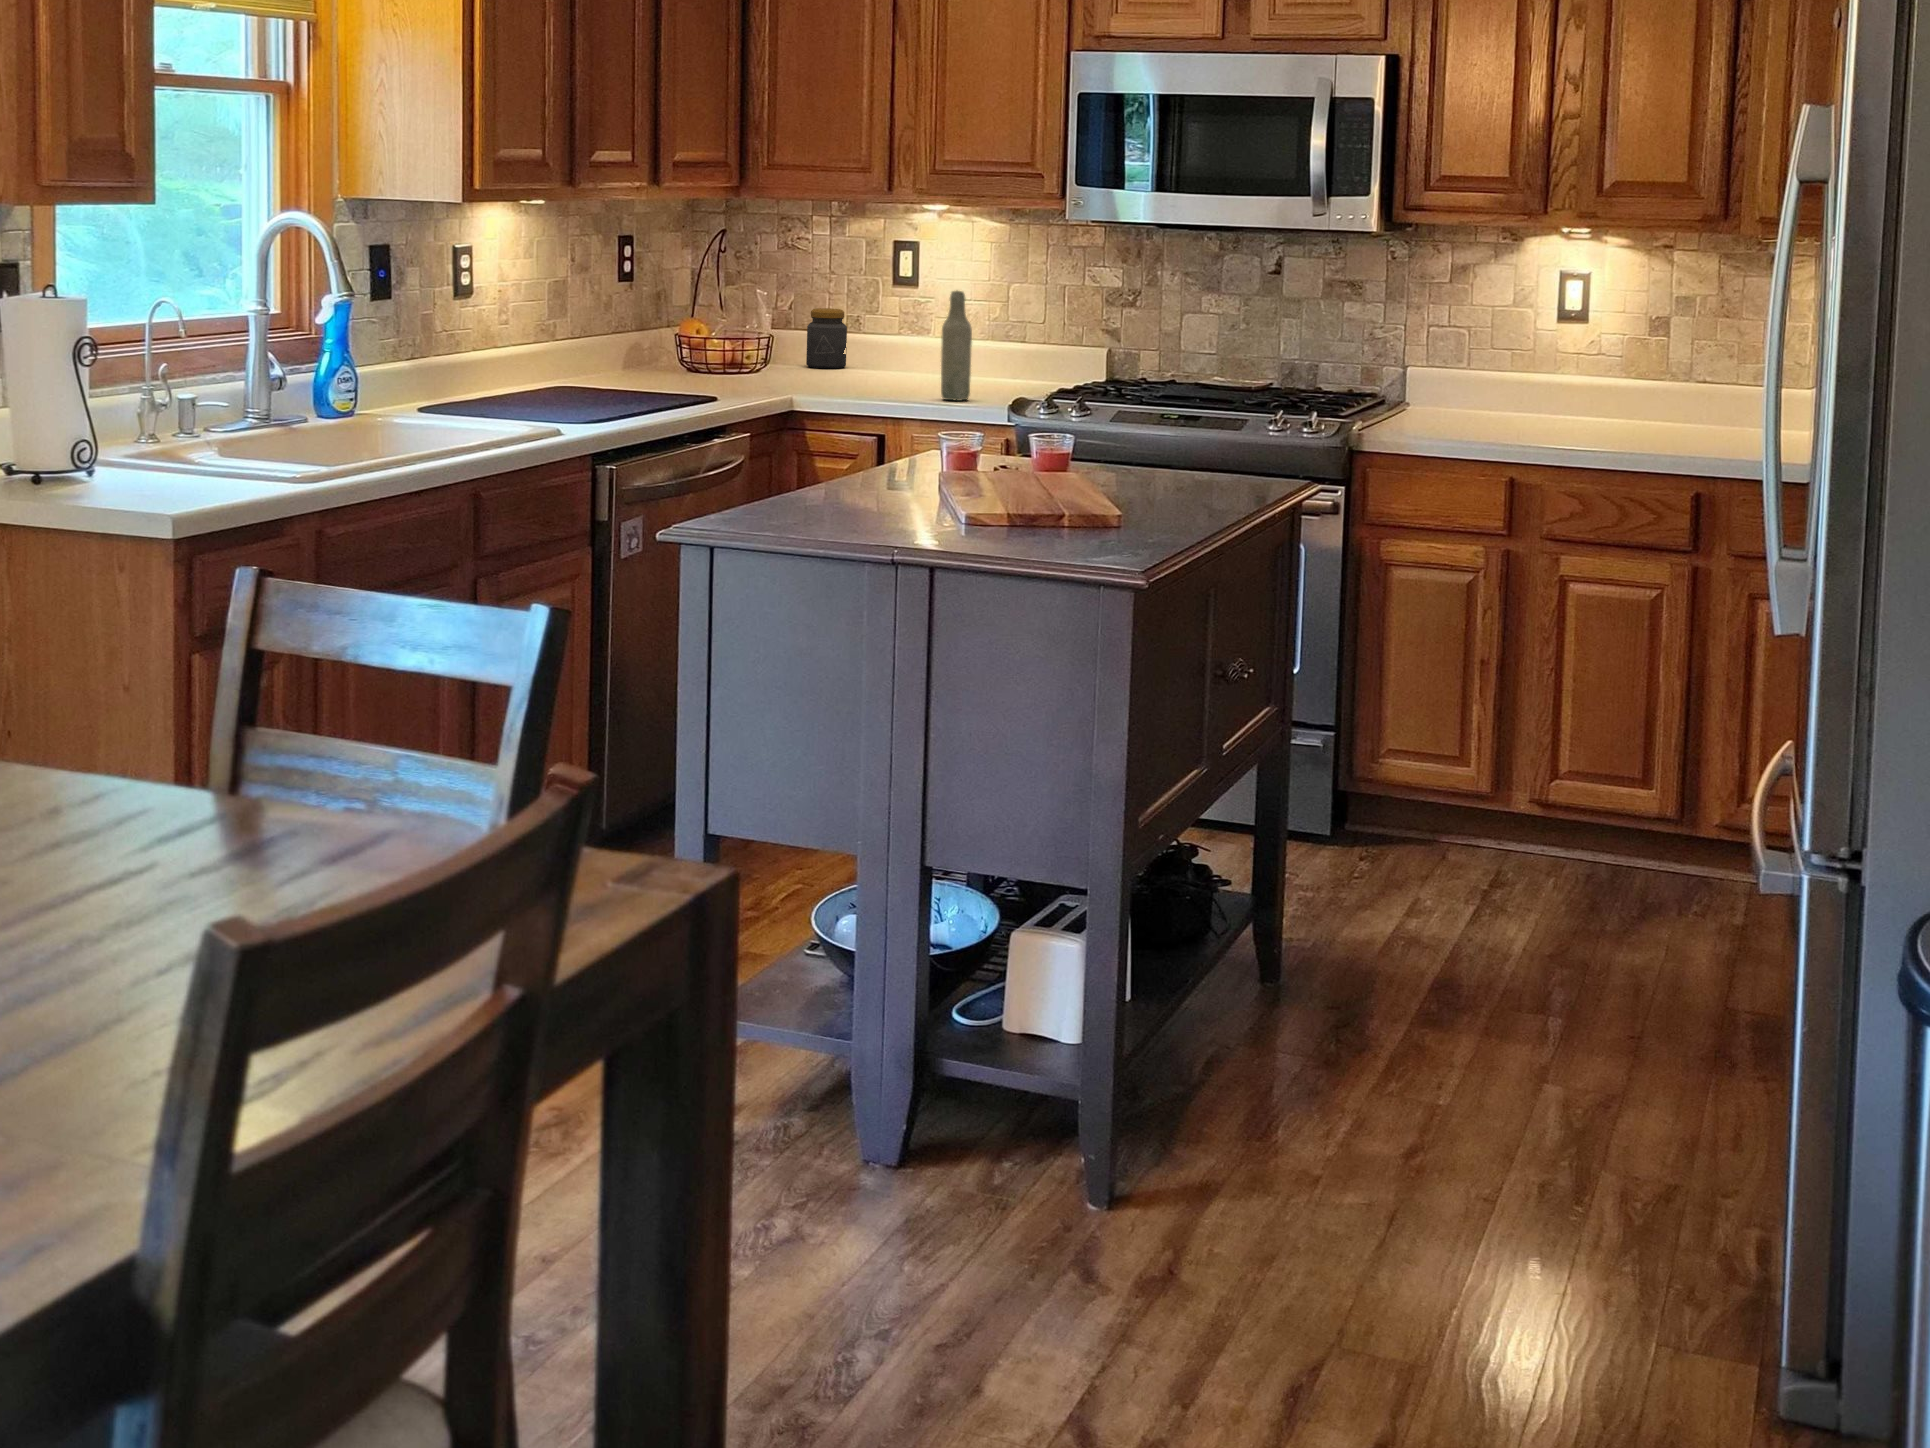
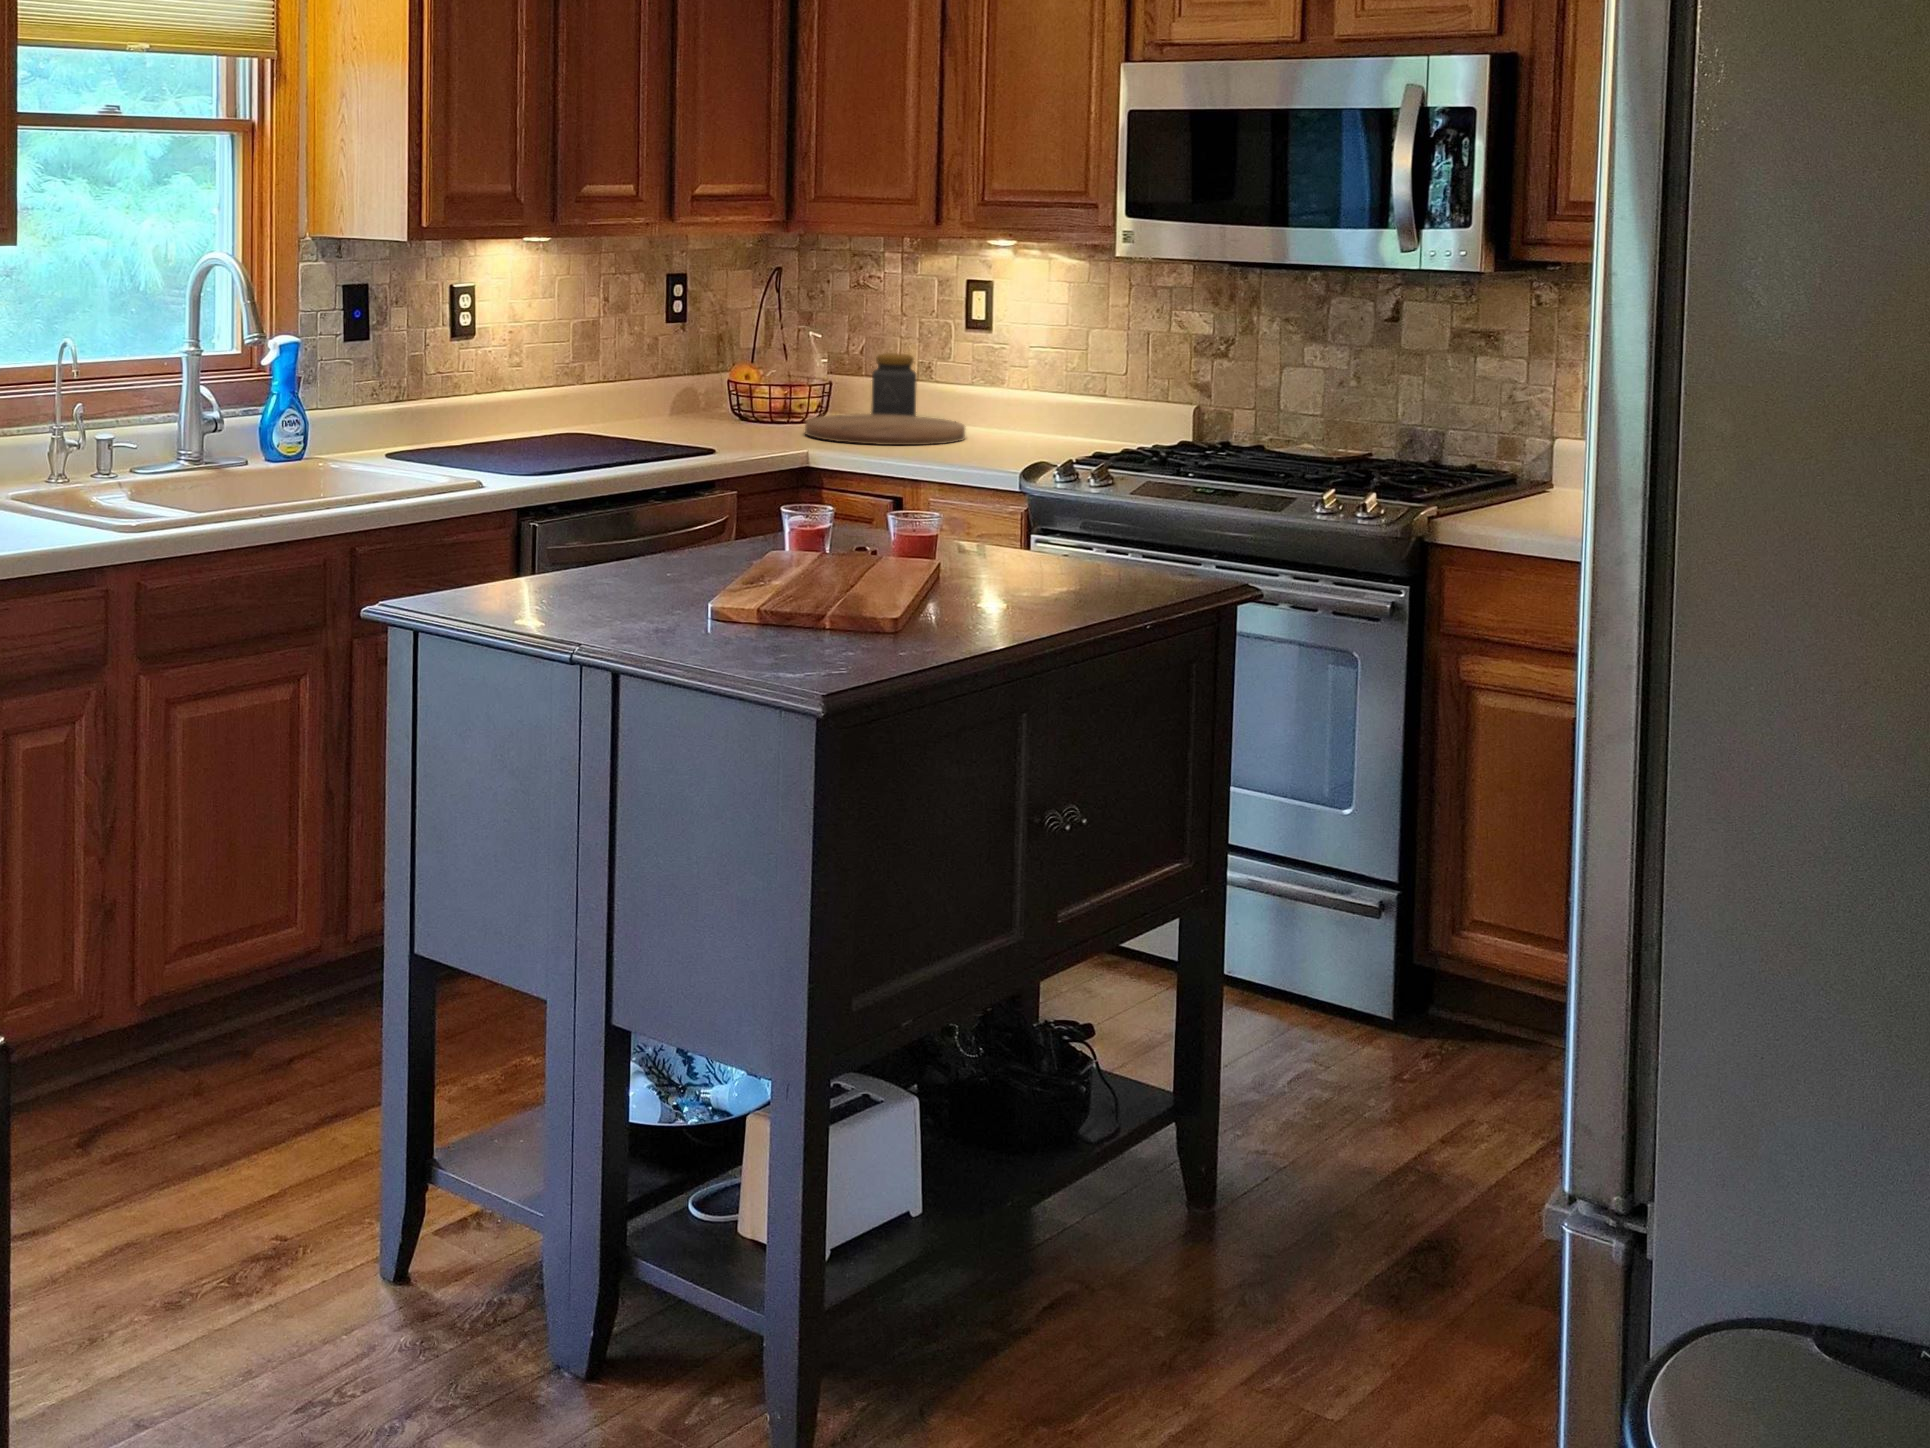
bottle: present [941,291,972,401] -> none [962,336,996,460]
cutting board: none [772,364,916,390] -> present [805,414,965,445]

